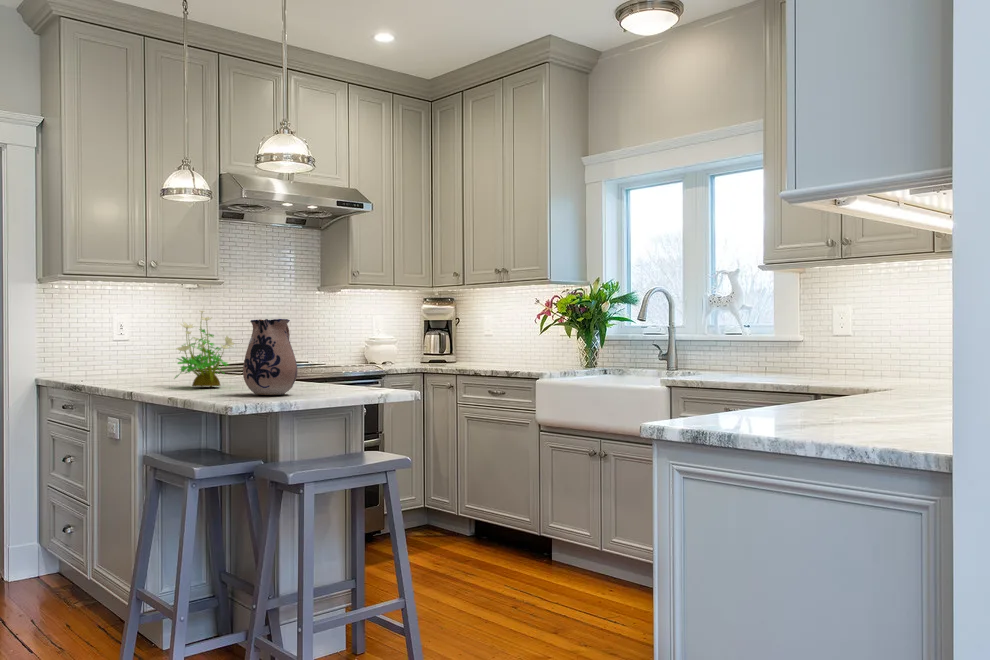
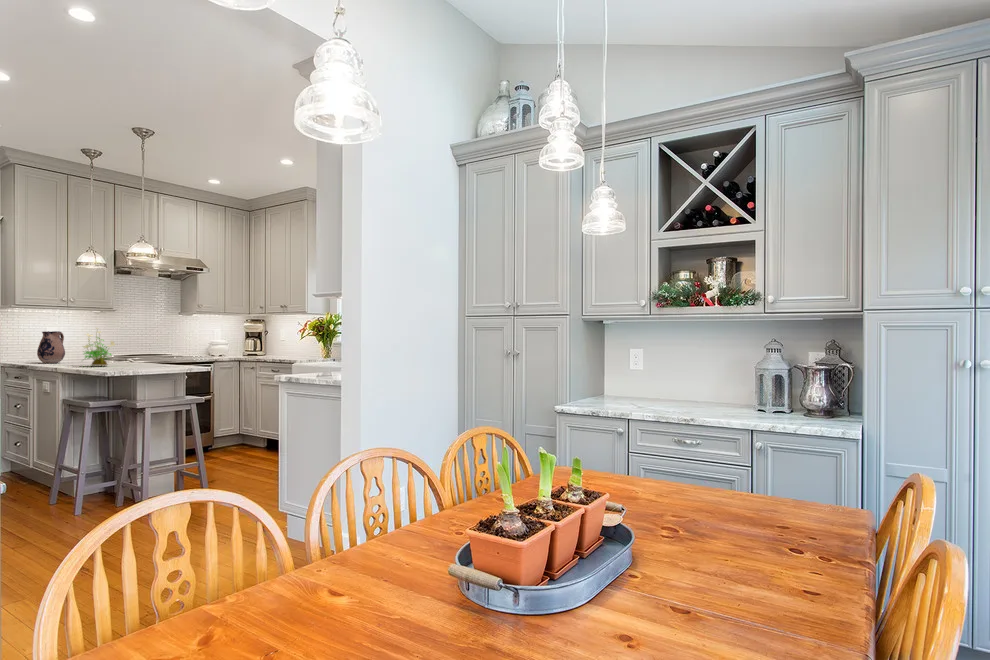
ceramic pitcher: present [243,319,297,395] -> present [37,331,65,363]

